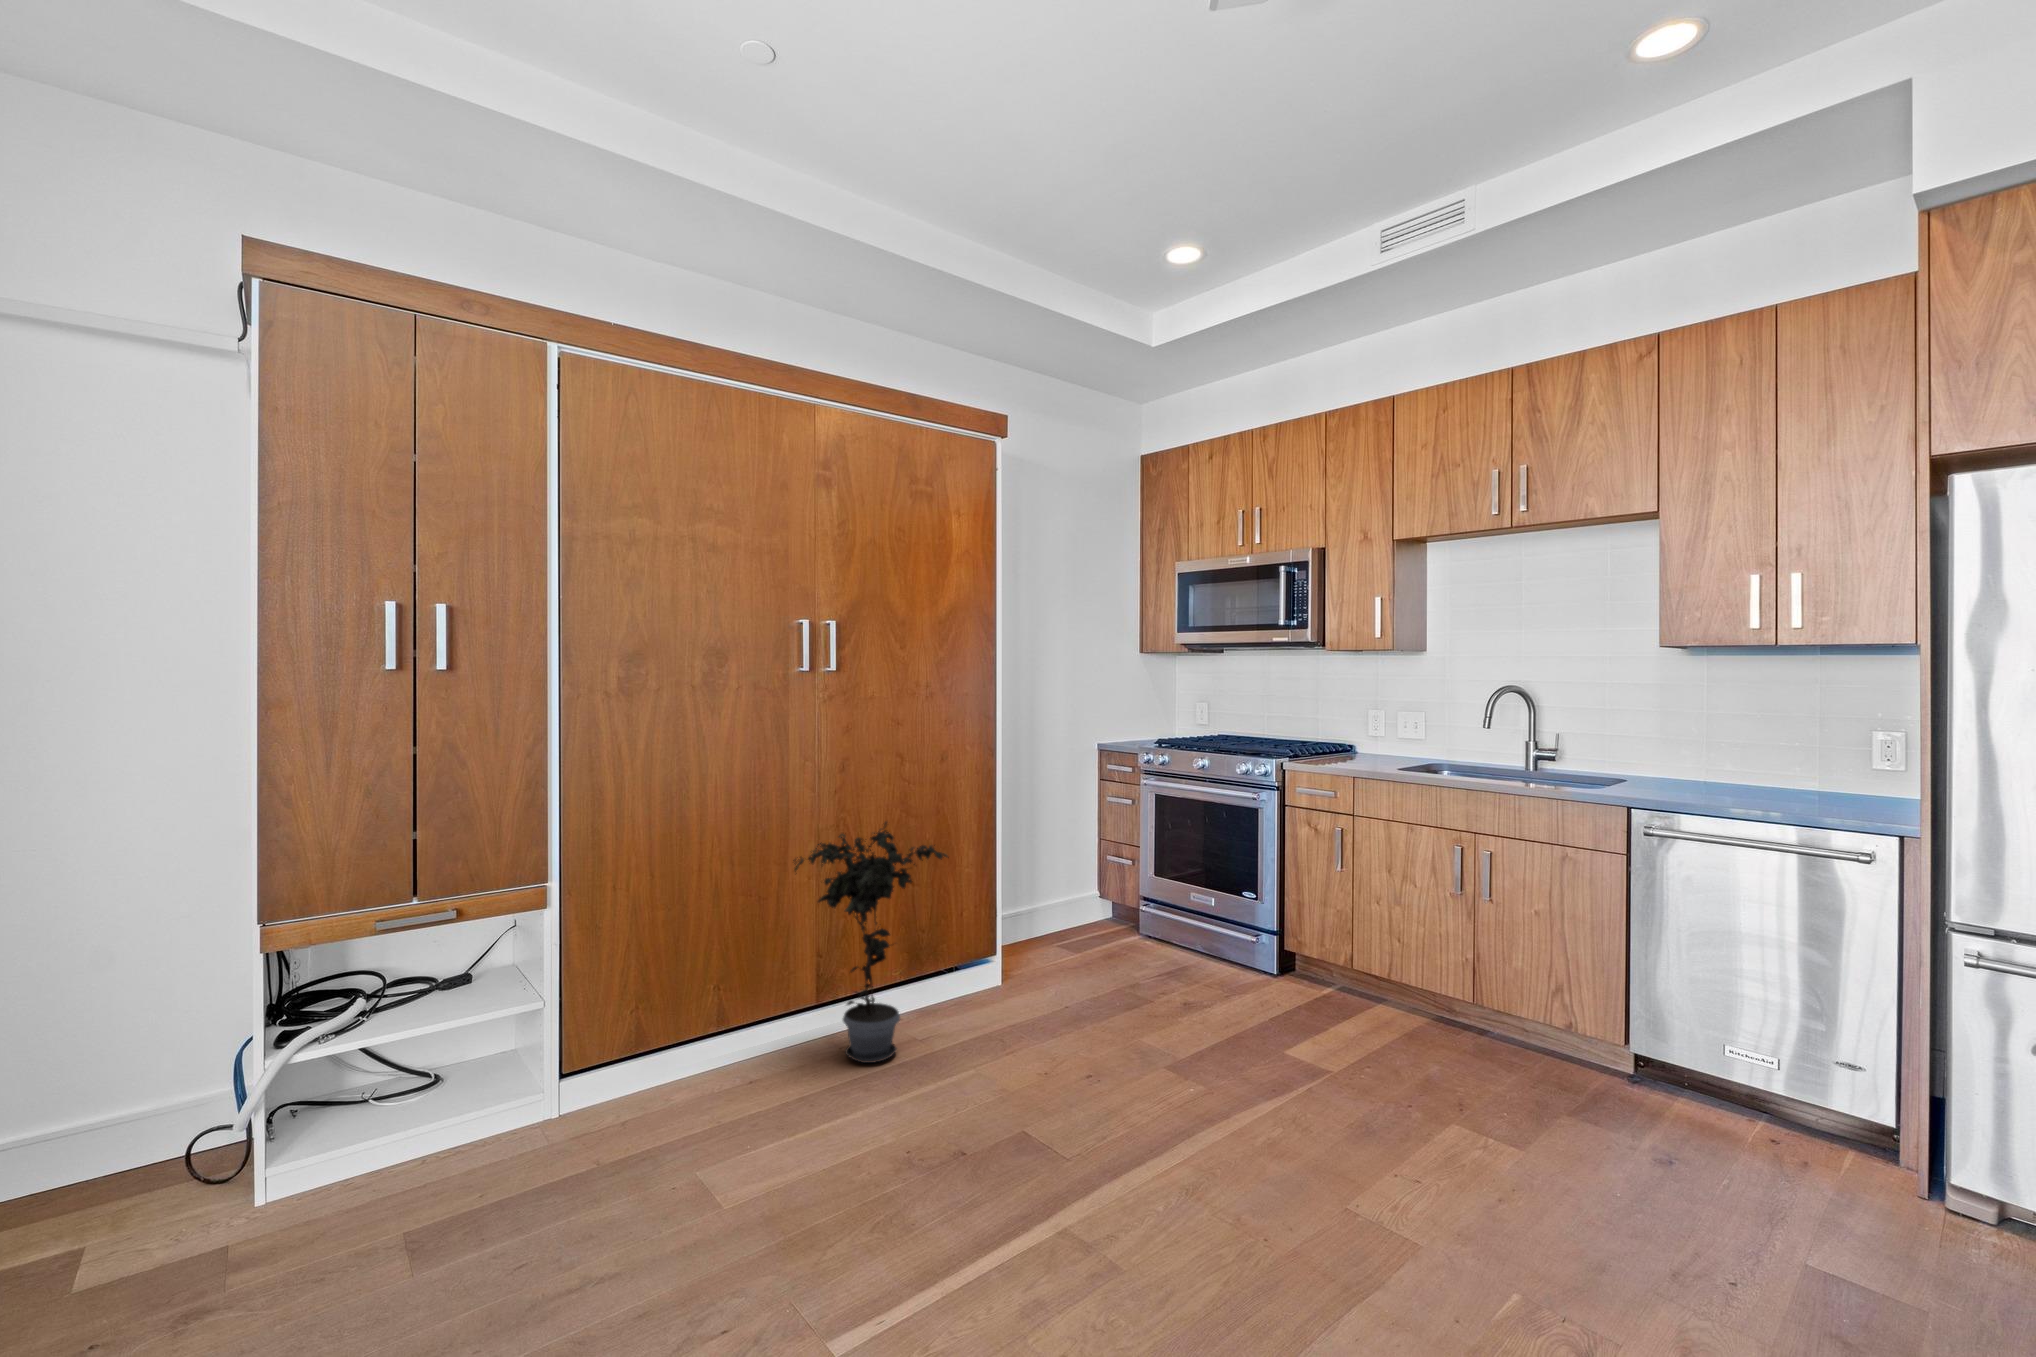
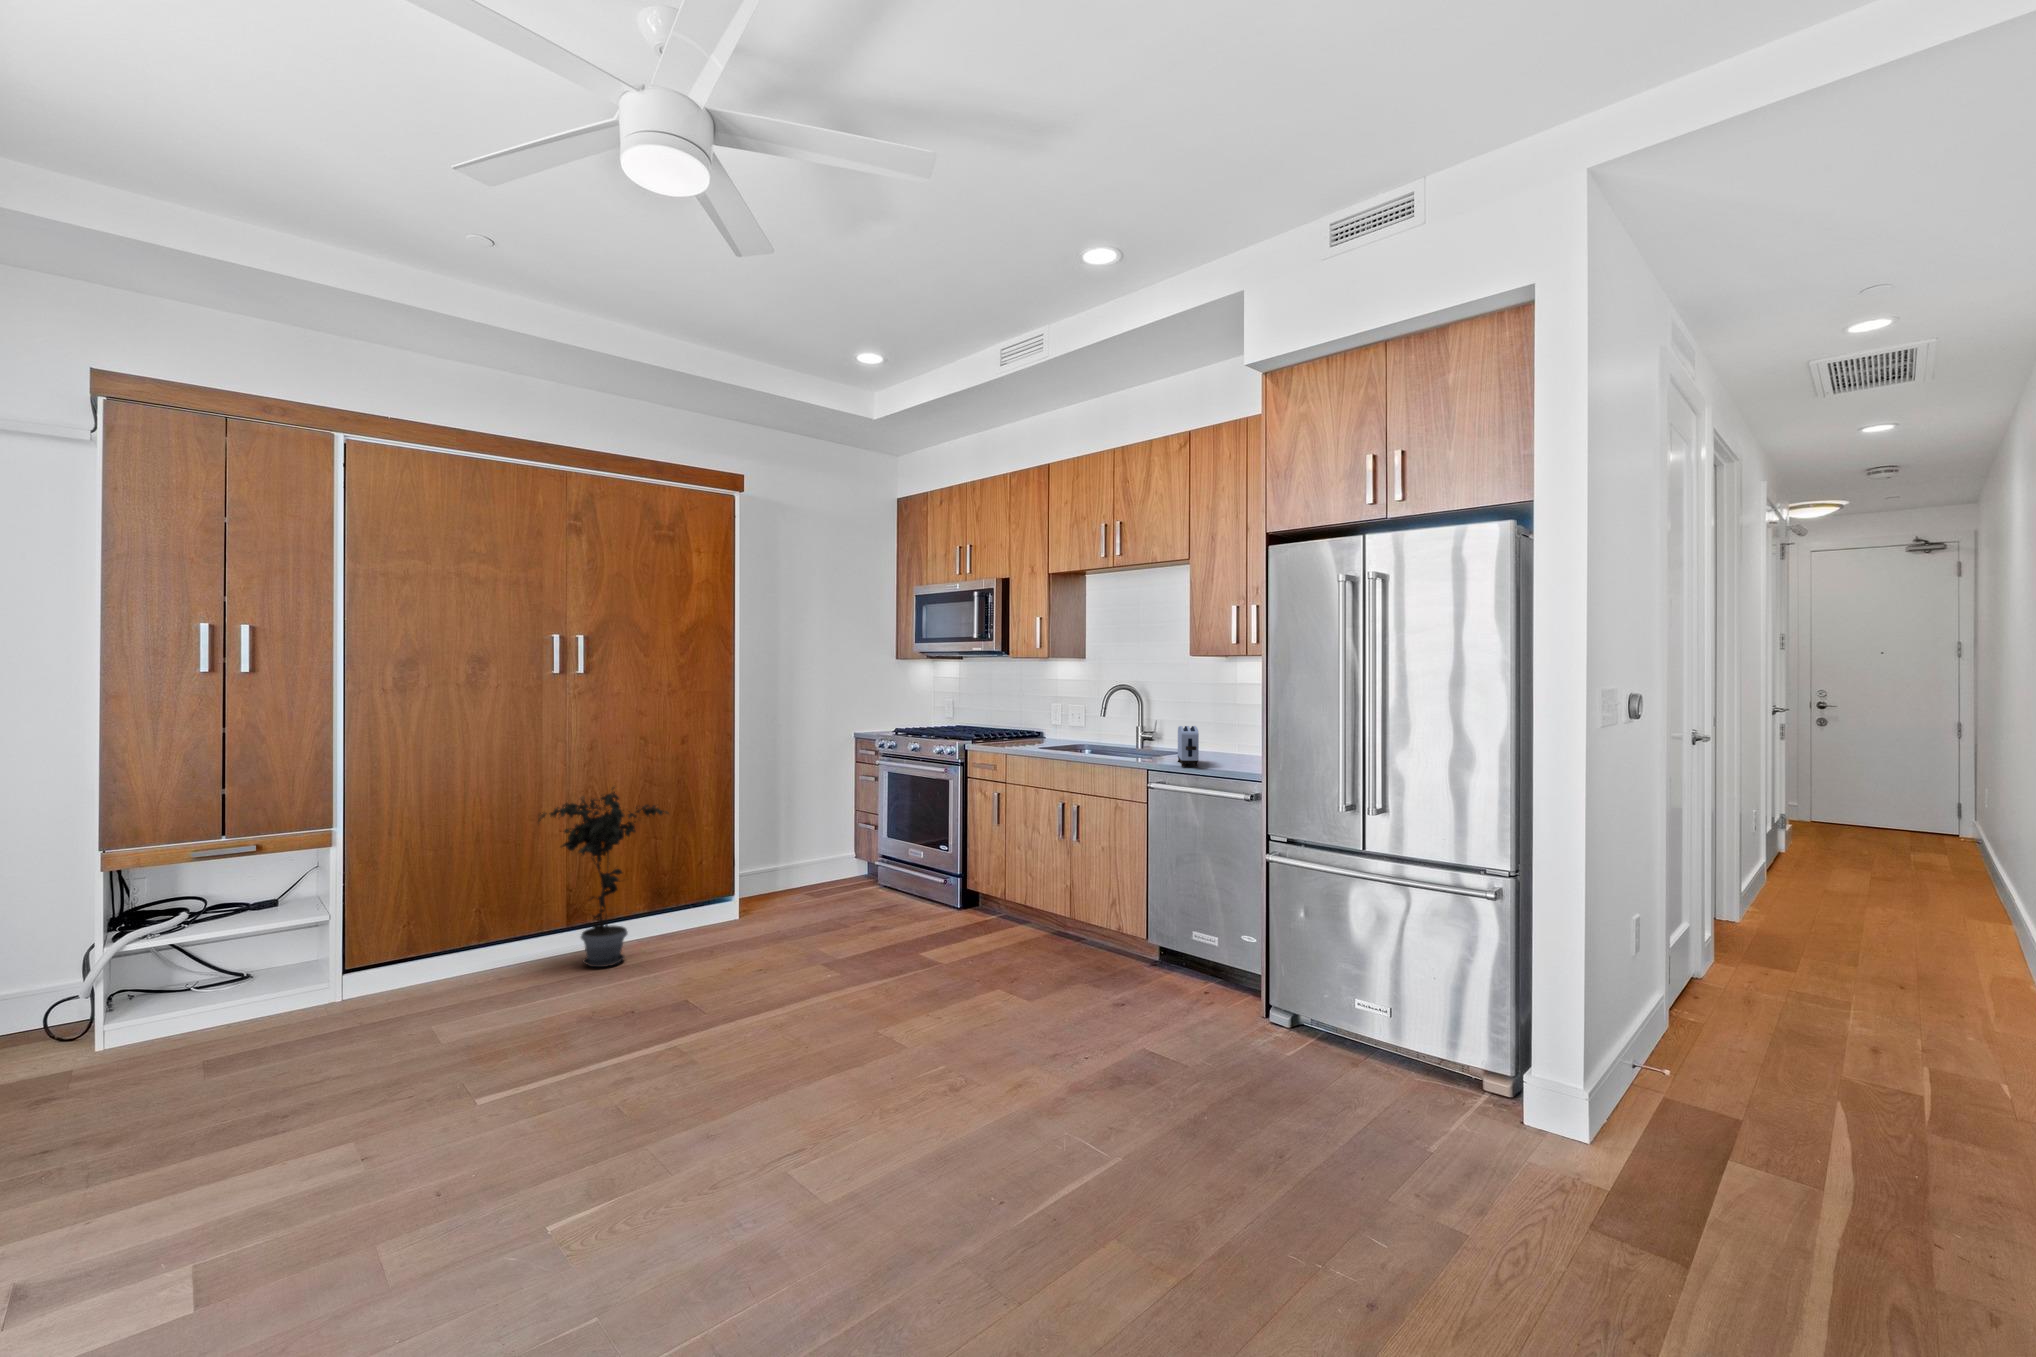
toaster: none [1646,743,1714,802] -> present [1178,726,1199,767]

